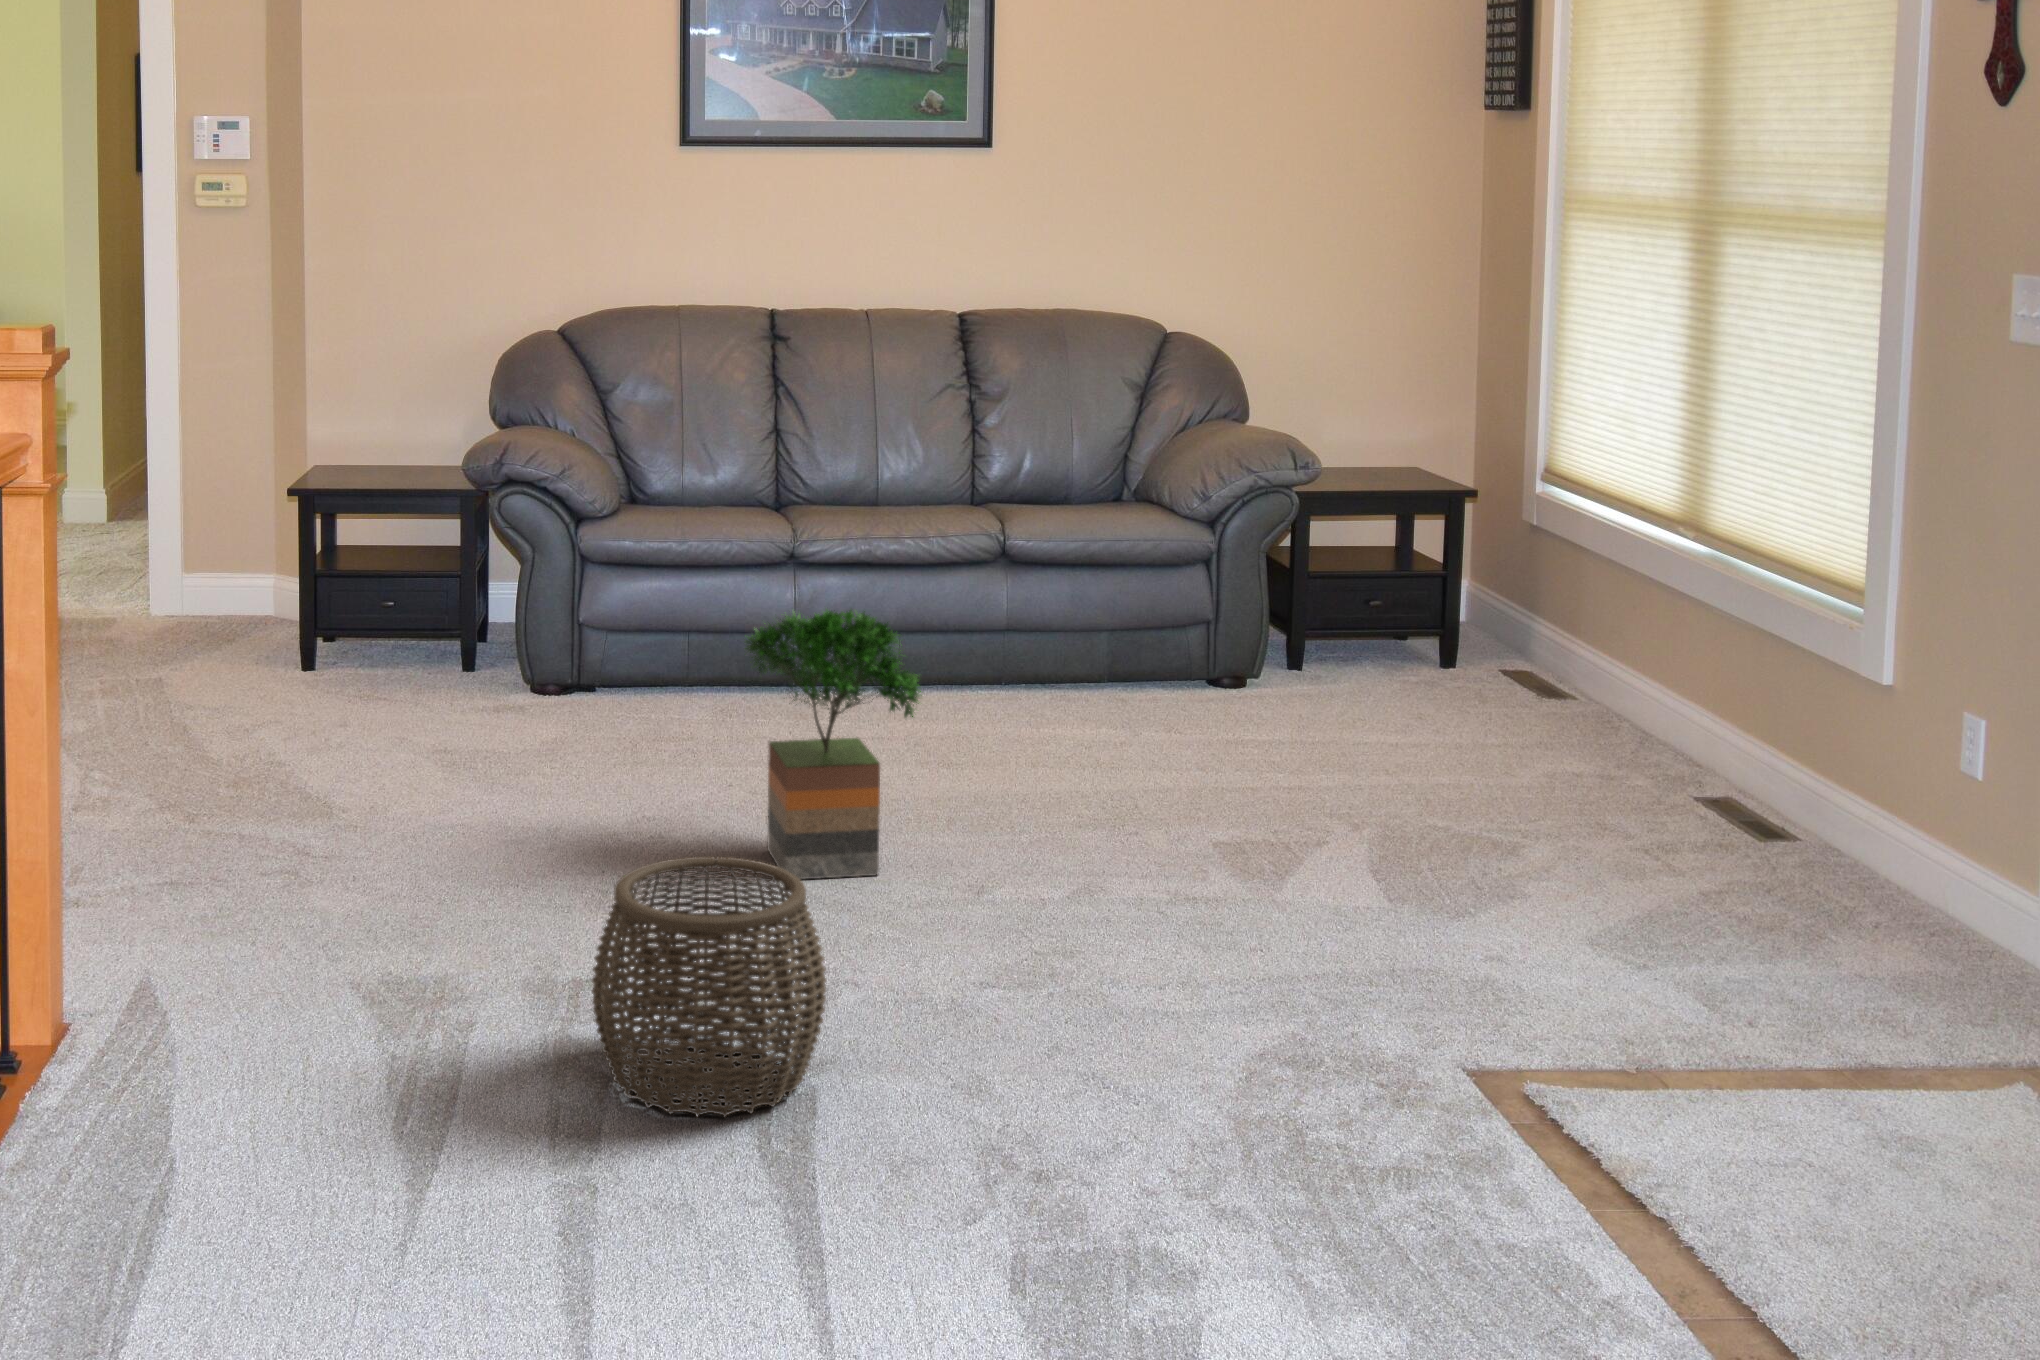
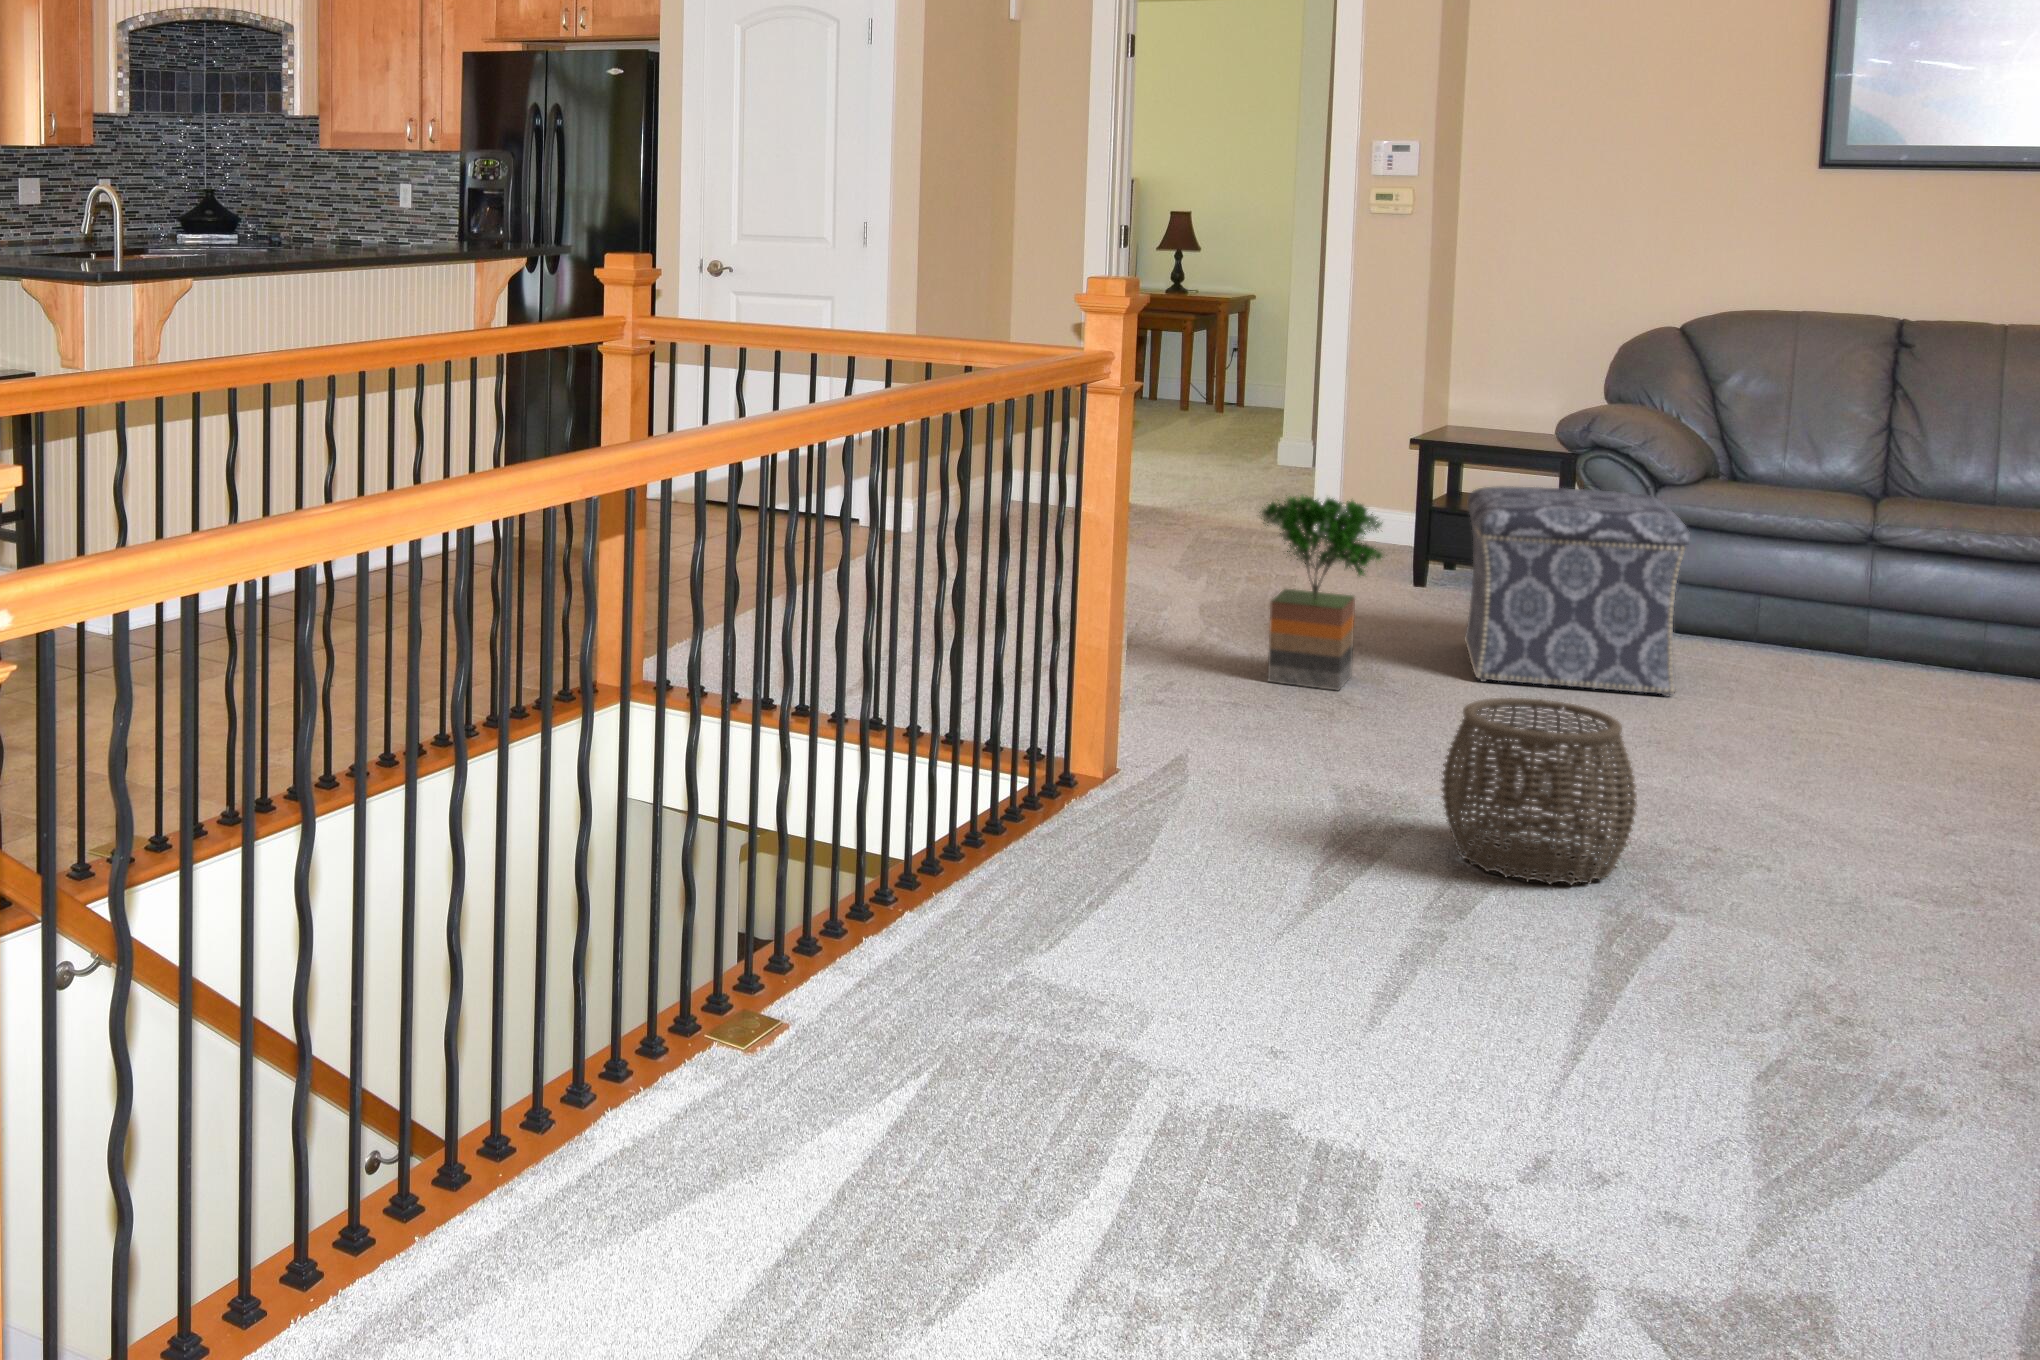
ottoman: none [404,537,674,796] -> present [1464,486,1690,696]
potted tree: present [745,609,921,879] -> present [1259,495,1383,691]

